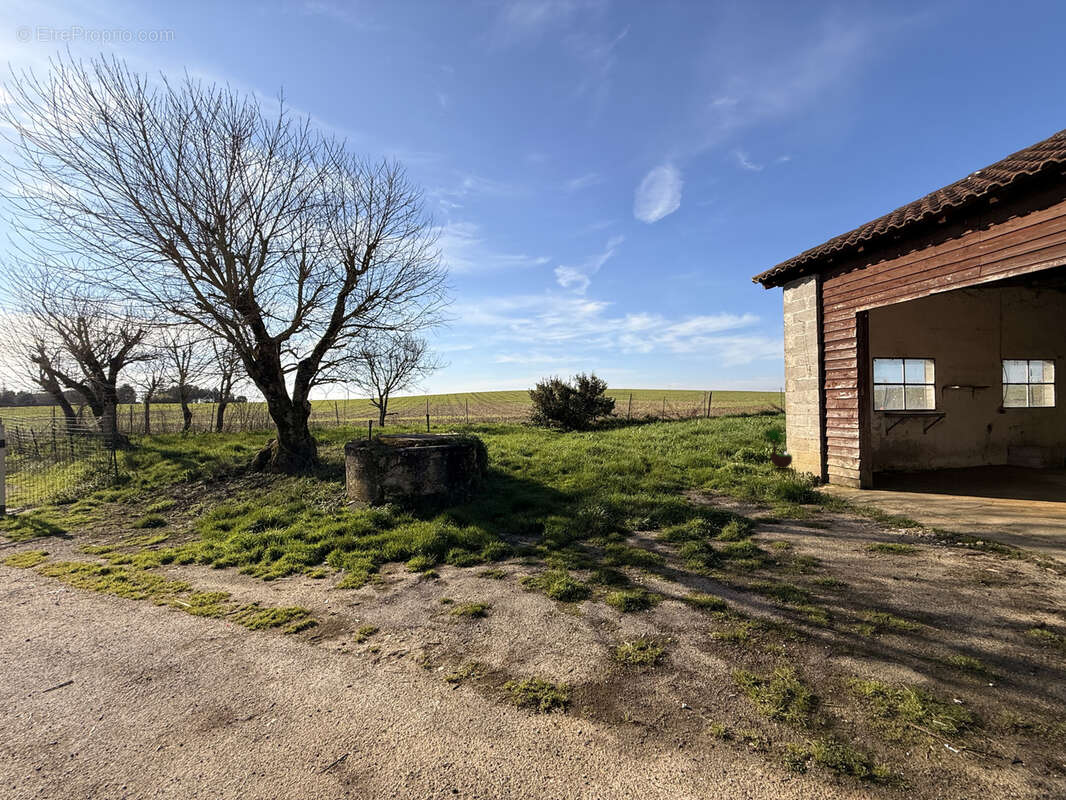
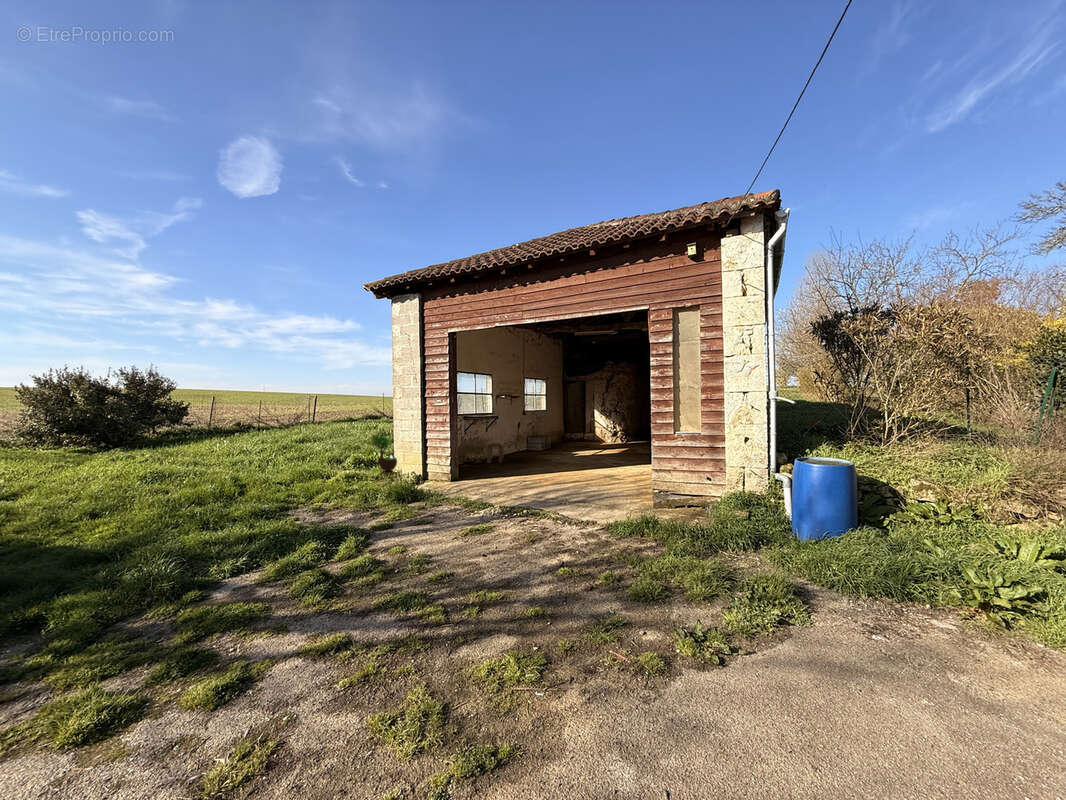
bench: none [919,446,952,475] -> present [486,440,504,463]

